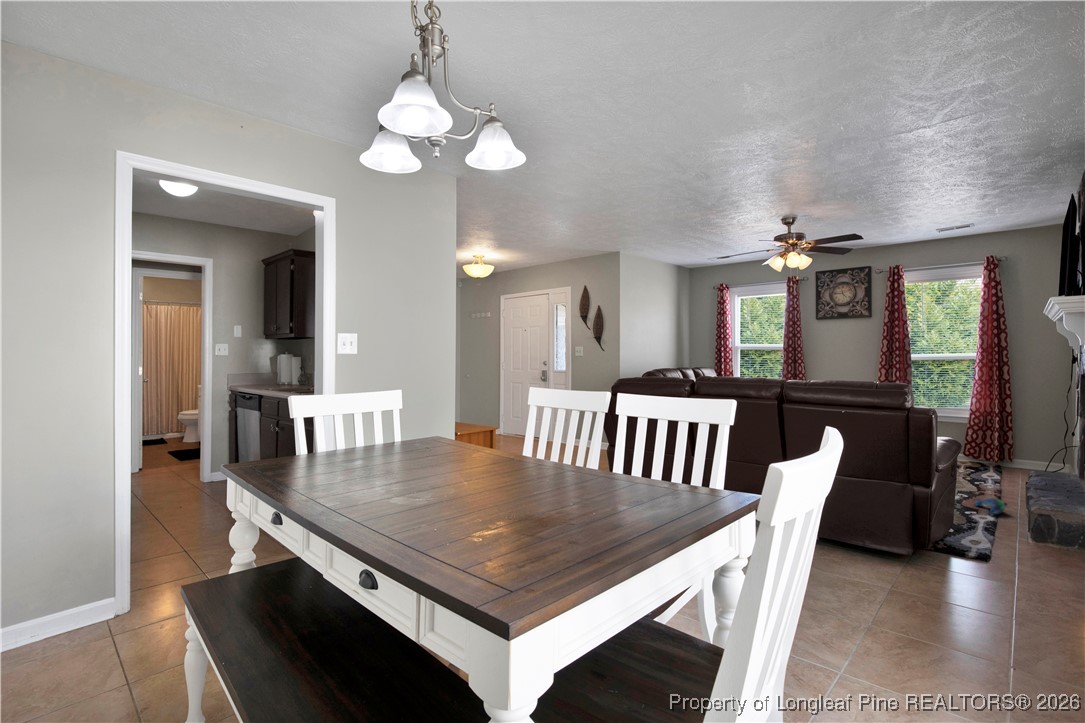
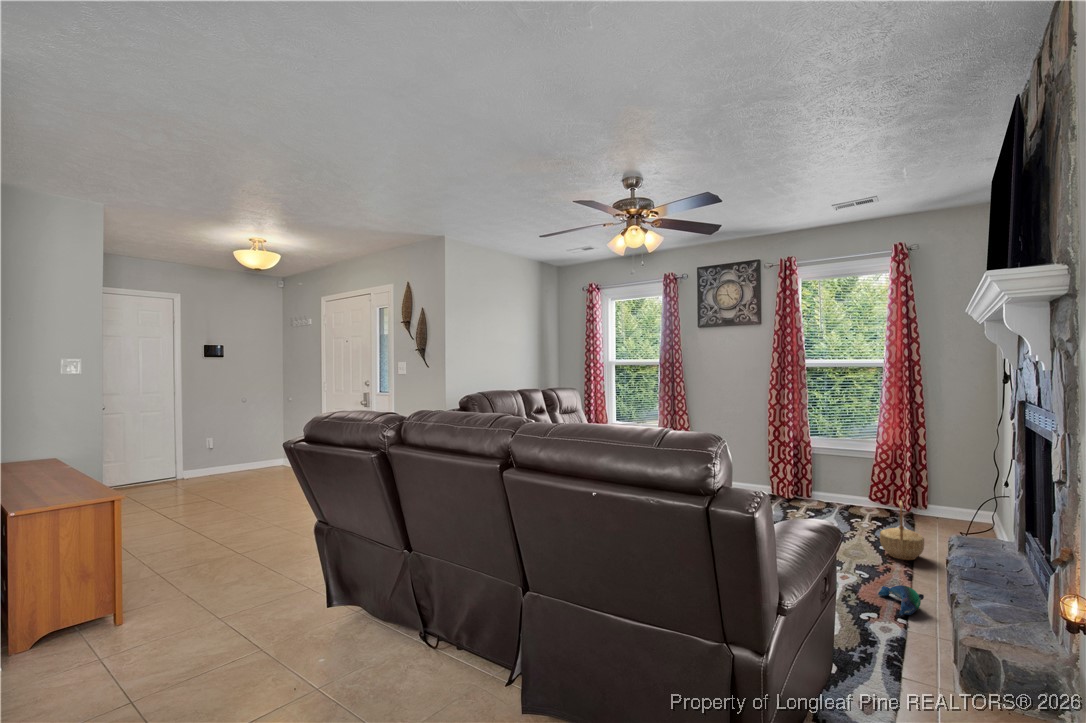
basket: none [973,449,1009,490] -> present [880,501,924,560]

